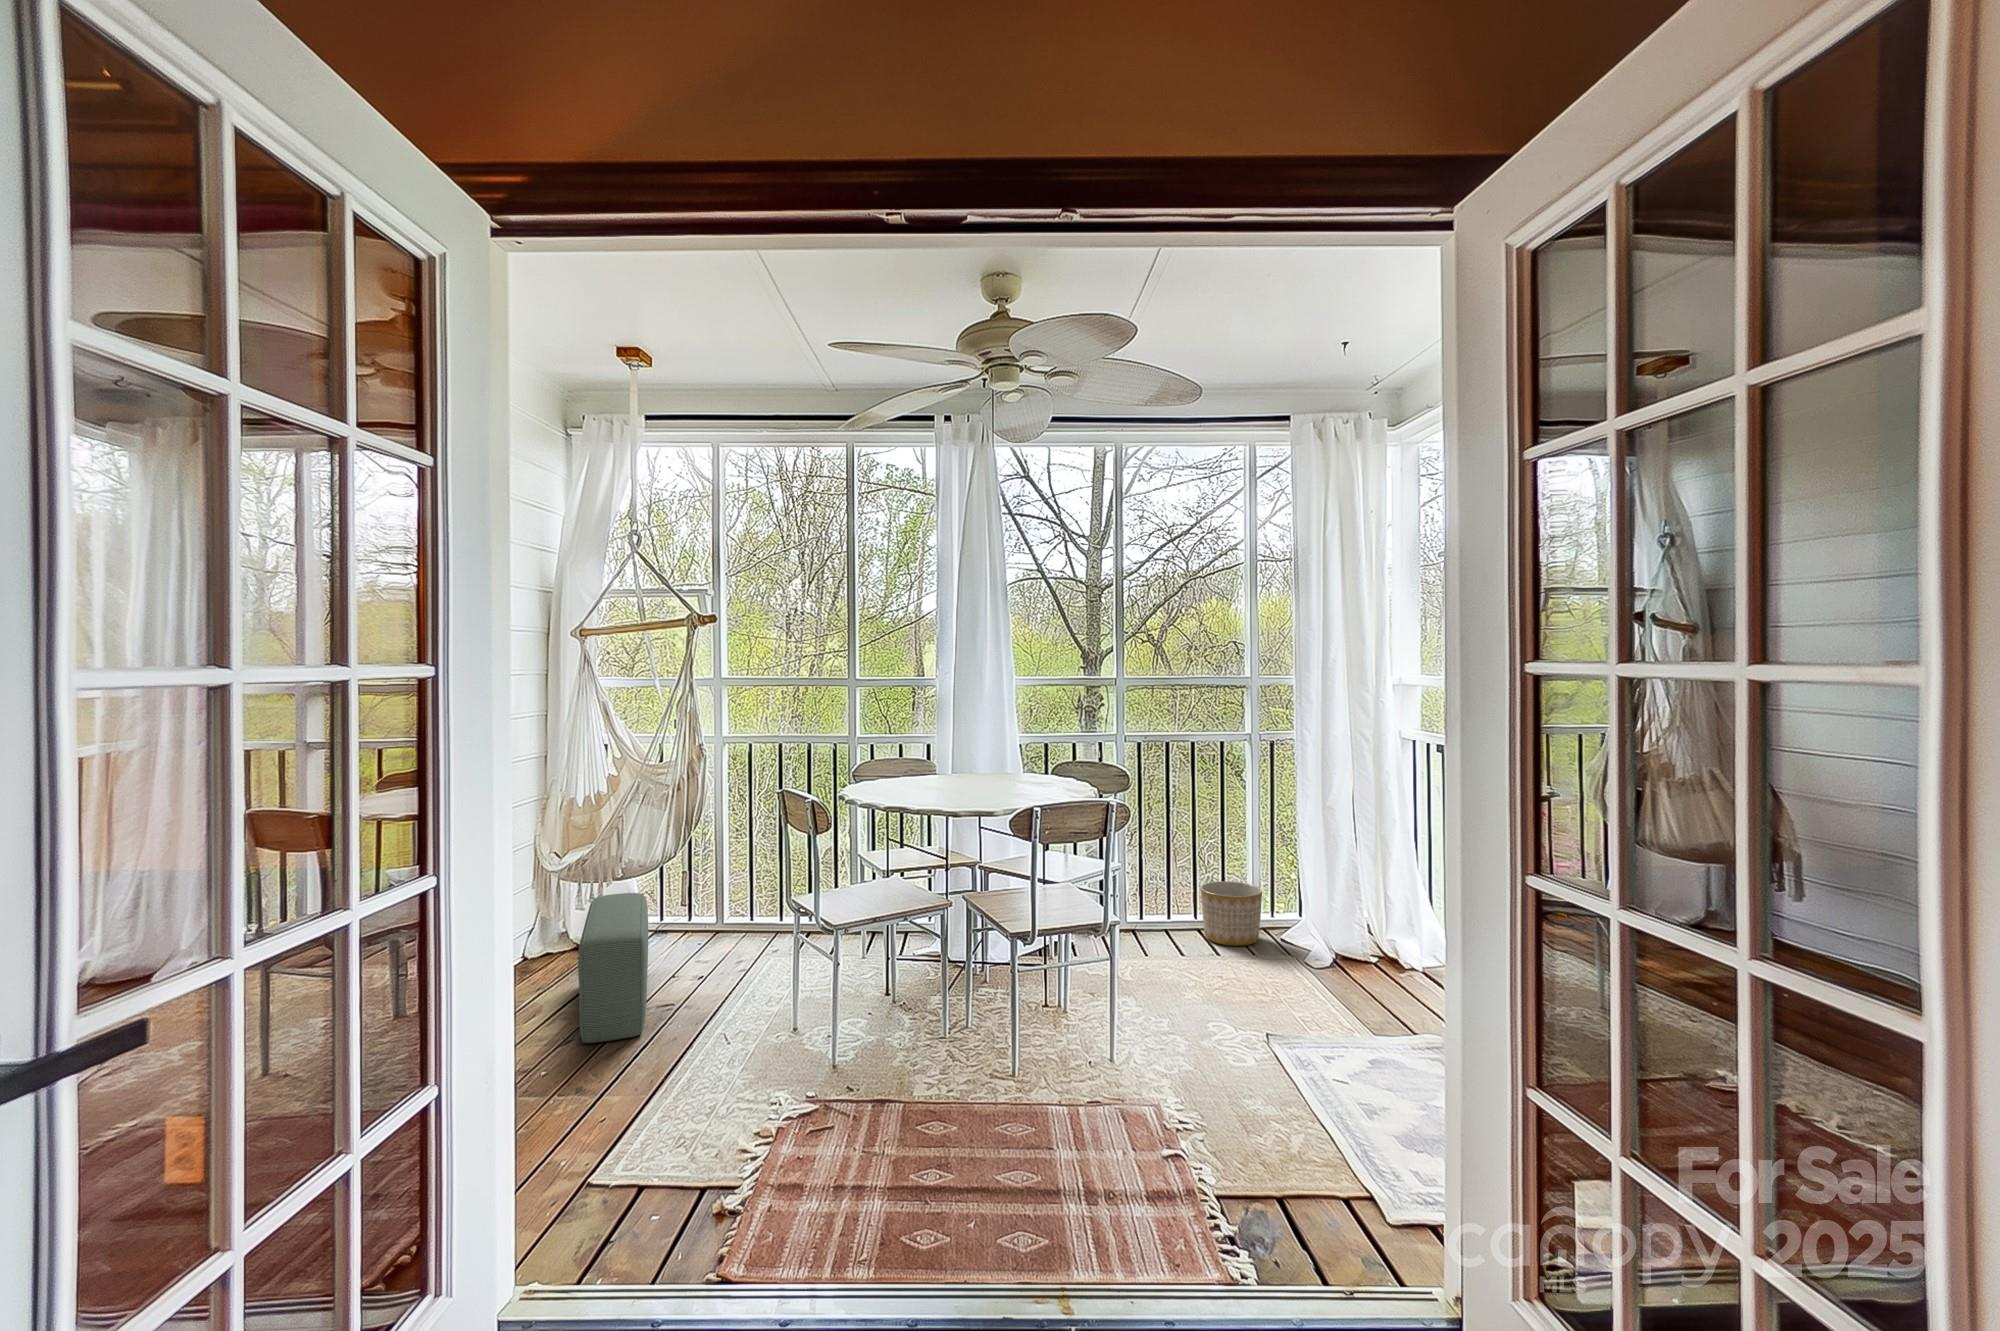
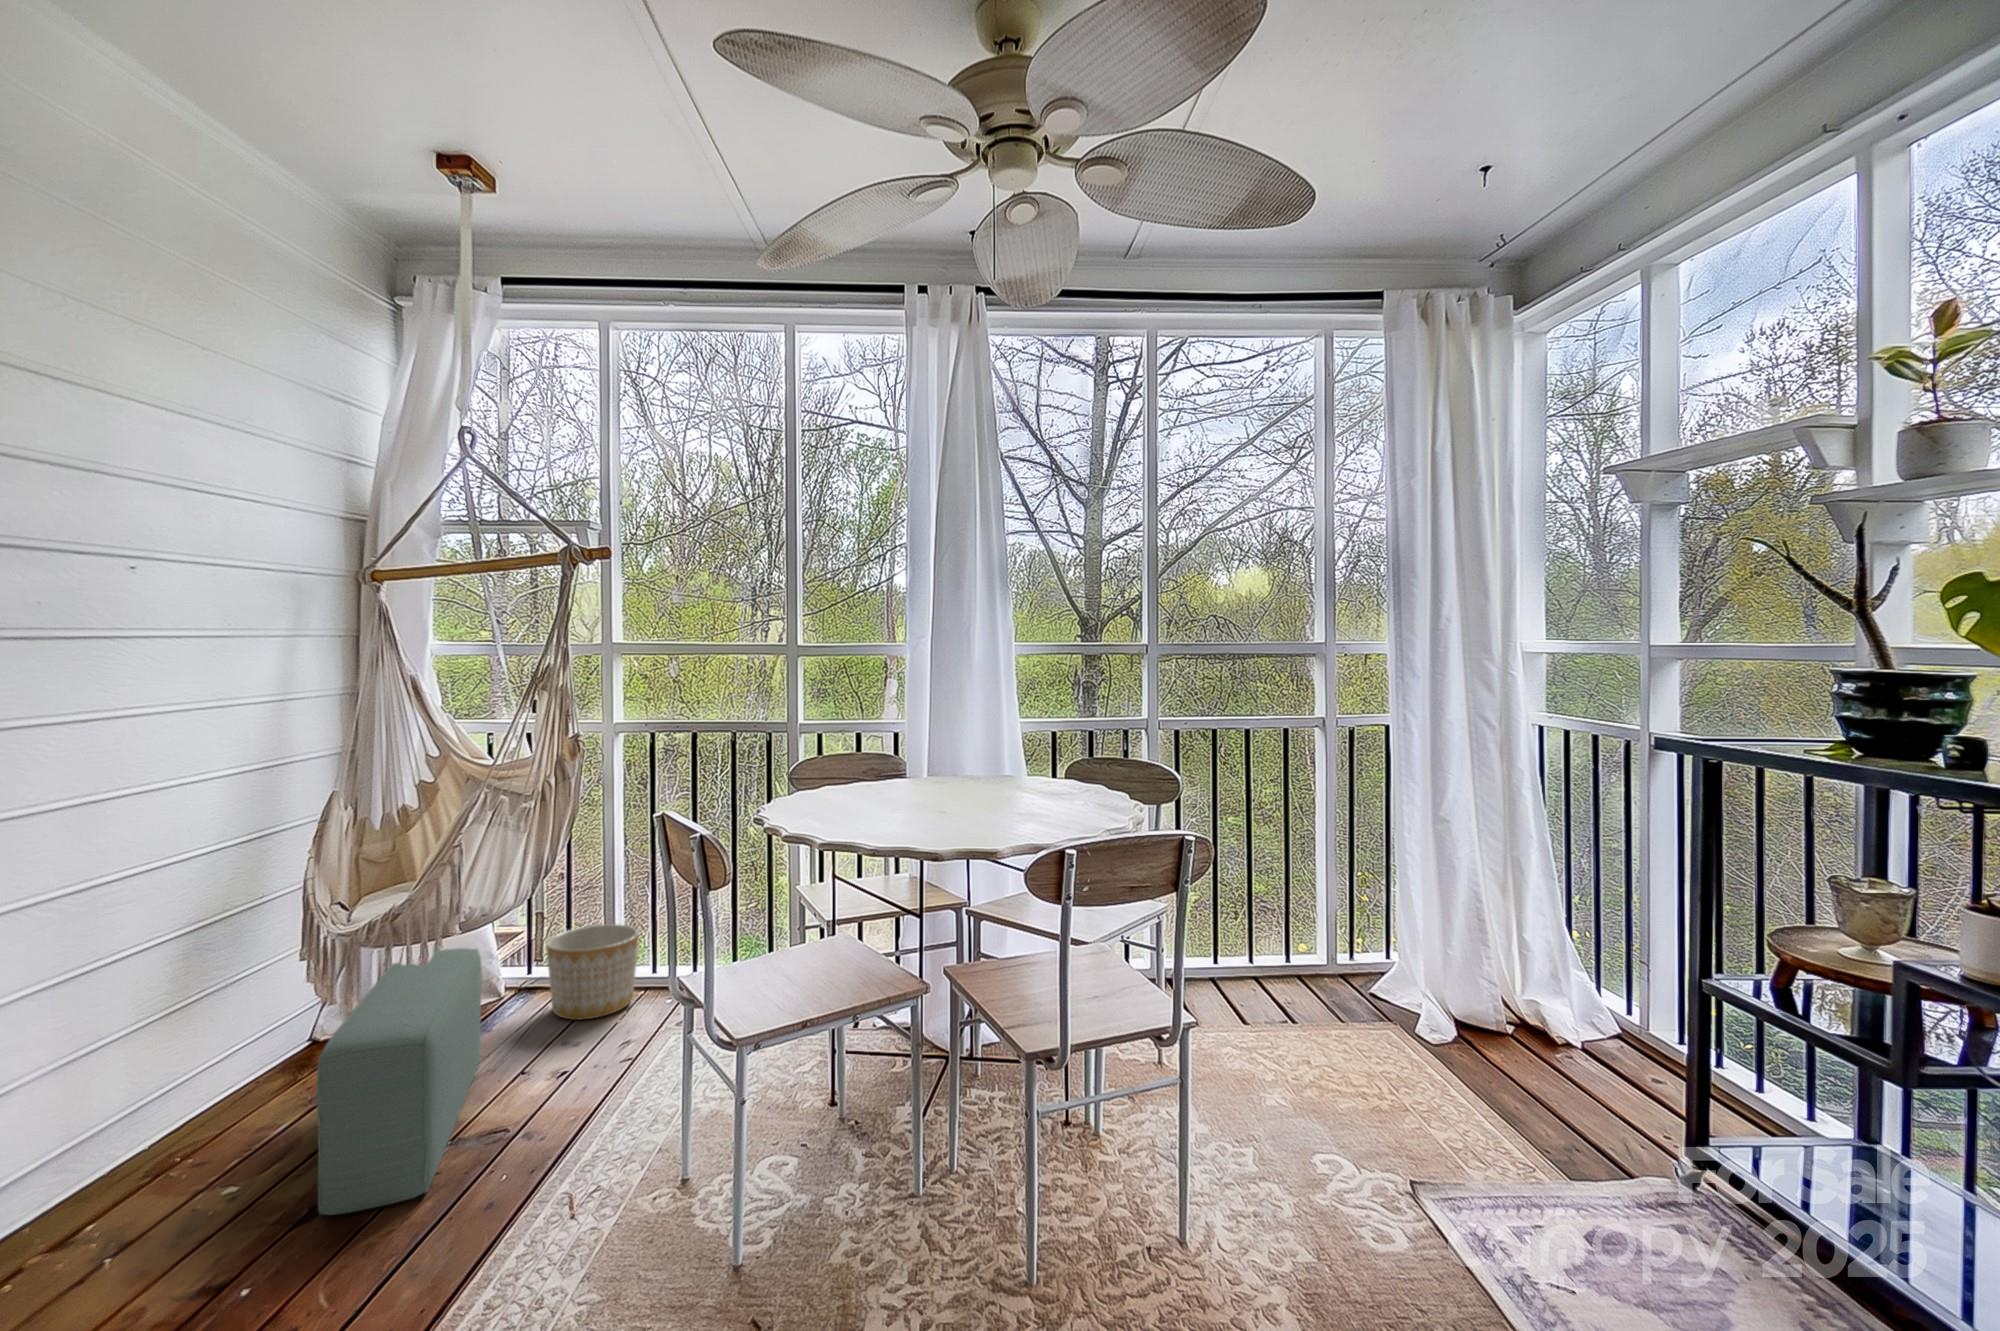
planter: present [1200,881,1262,946] -> present [546,924,639,1020]

